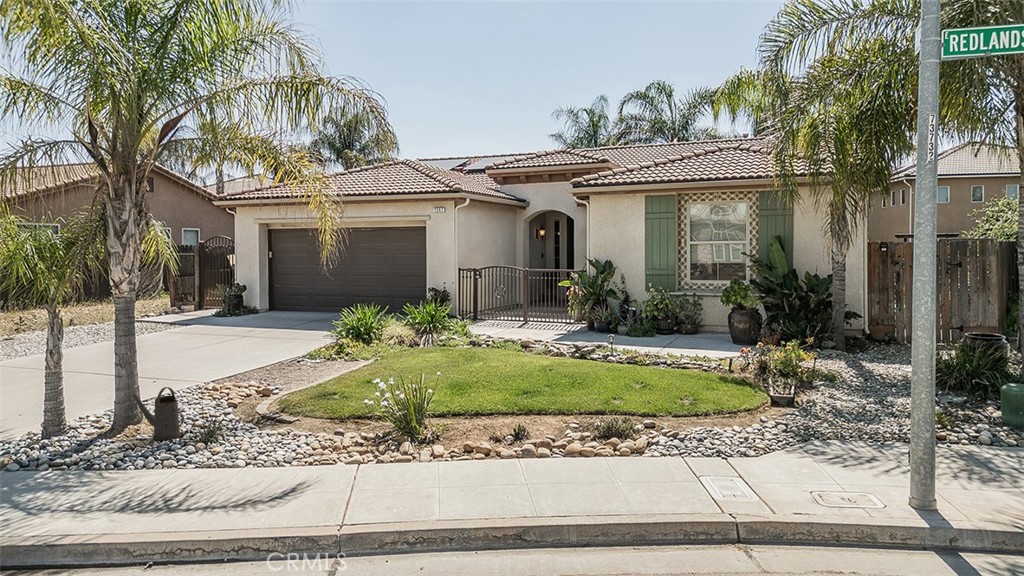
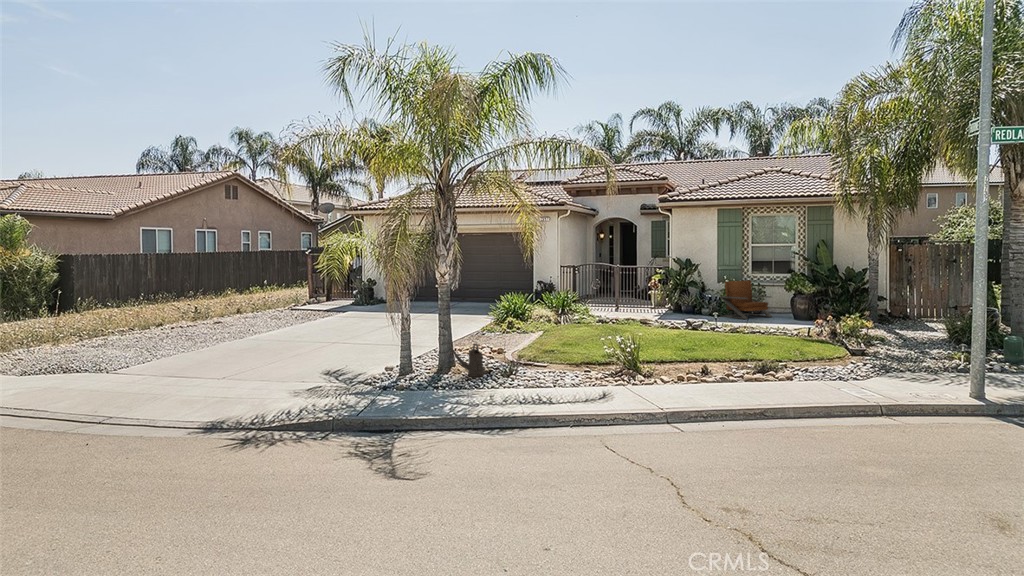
lounge chair: none [638,289,707,342] -> present [720,280,772,319]

